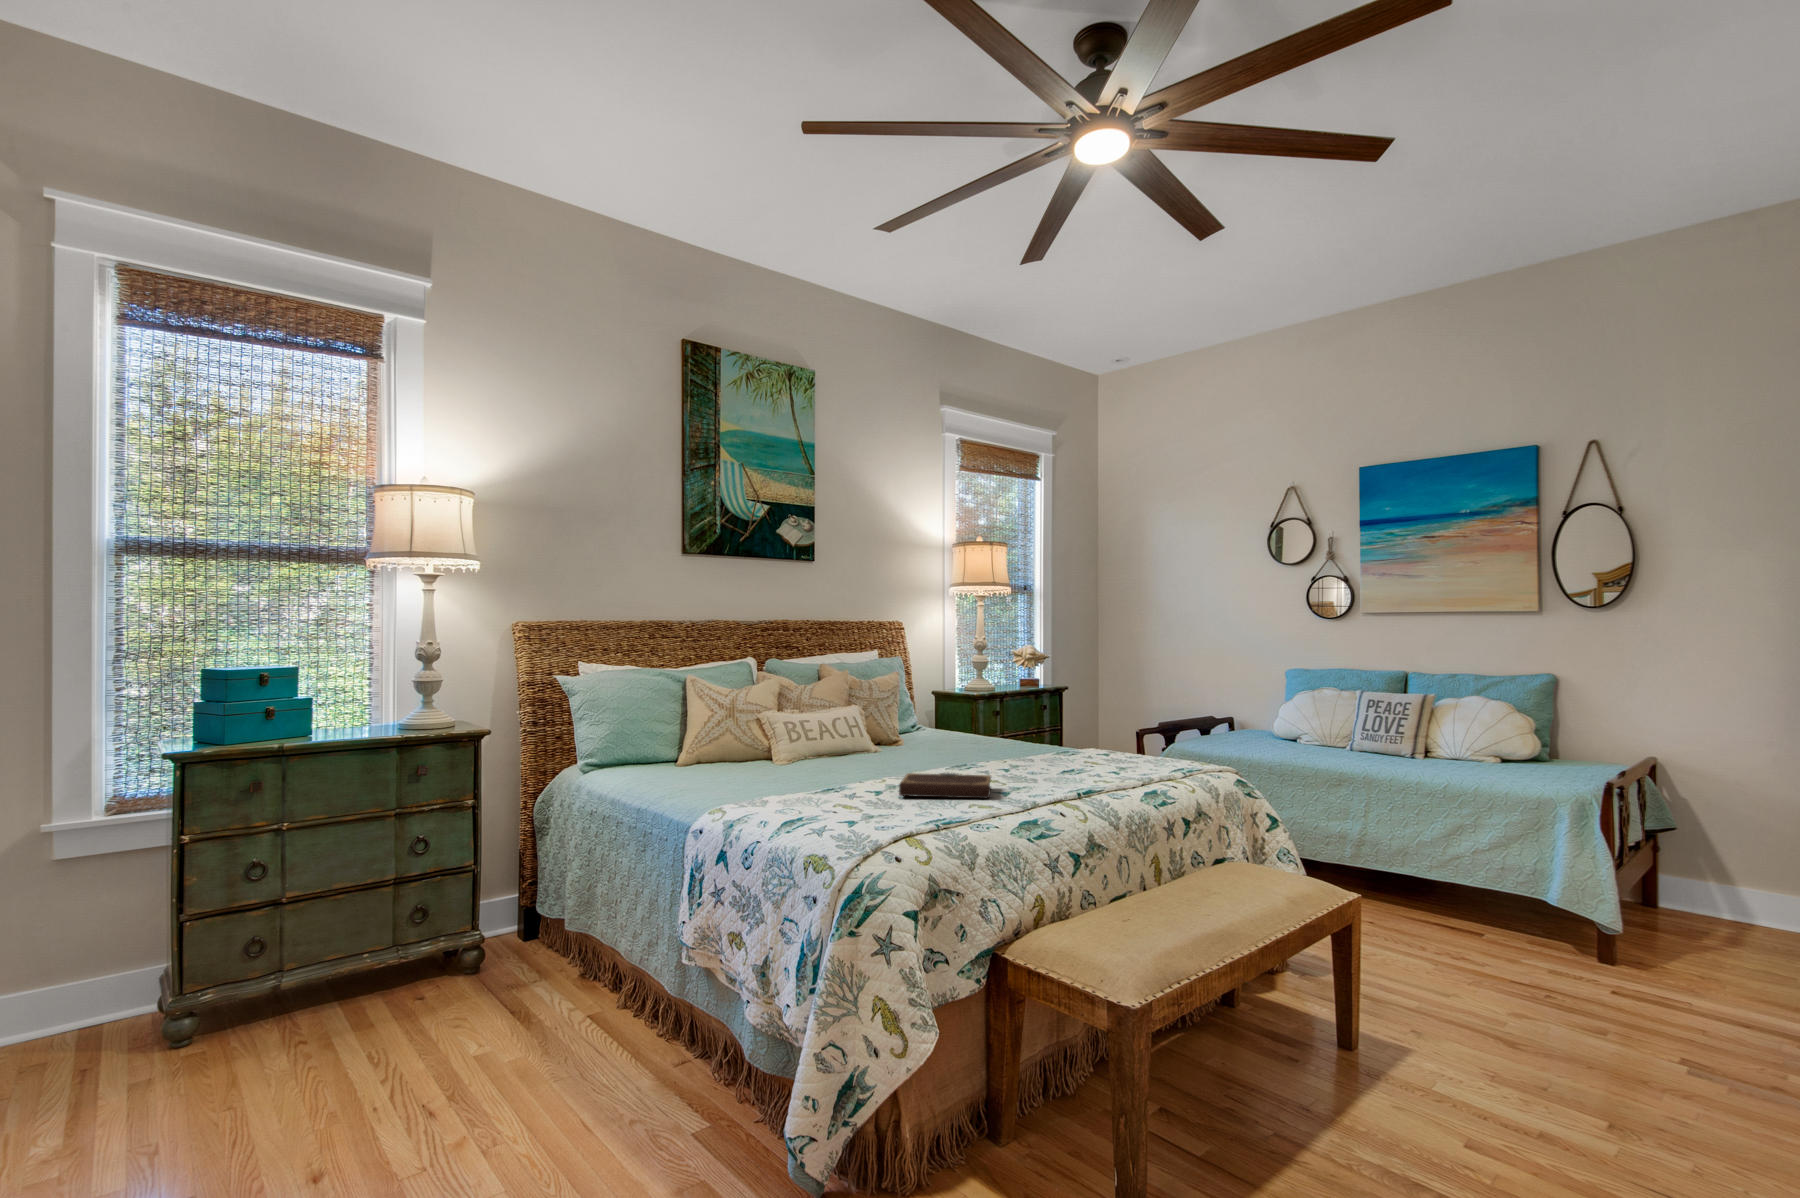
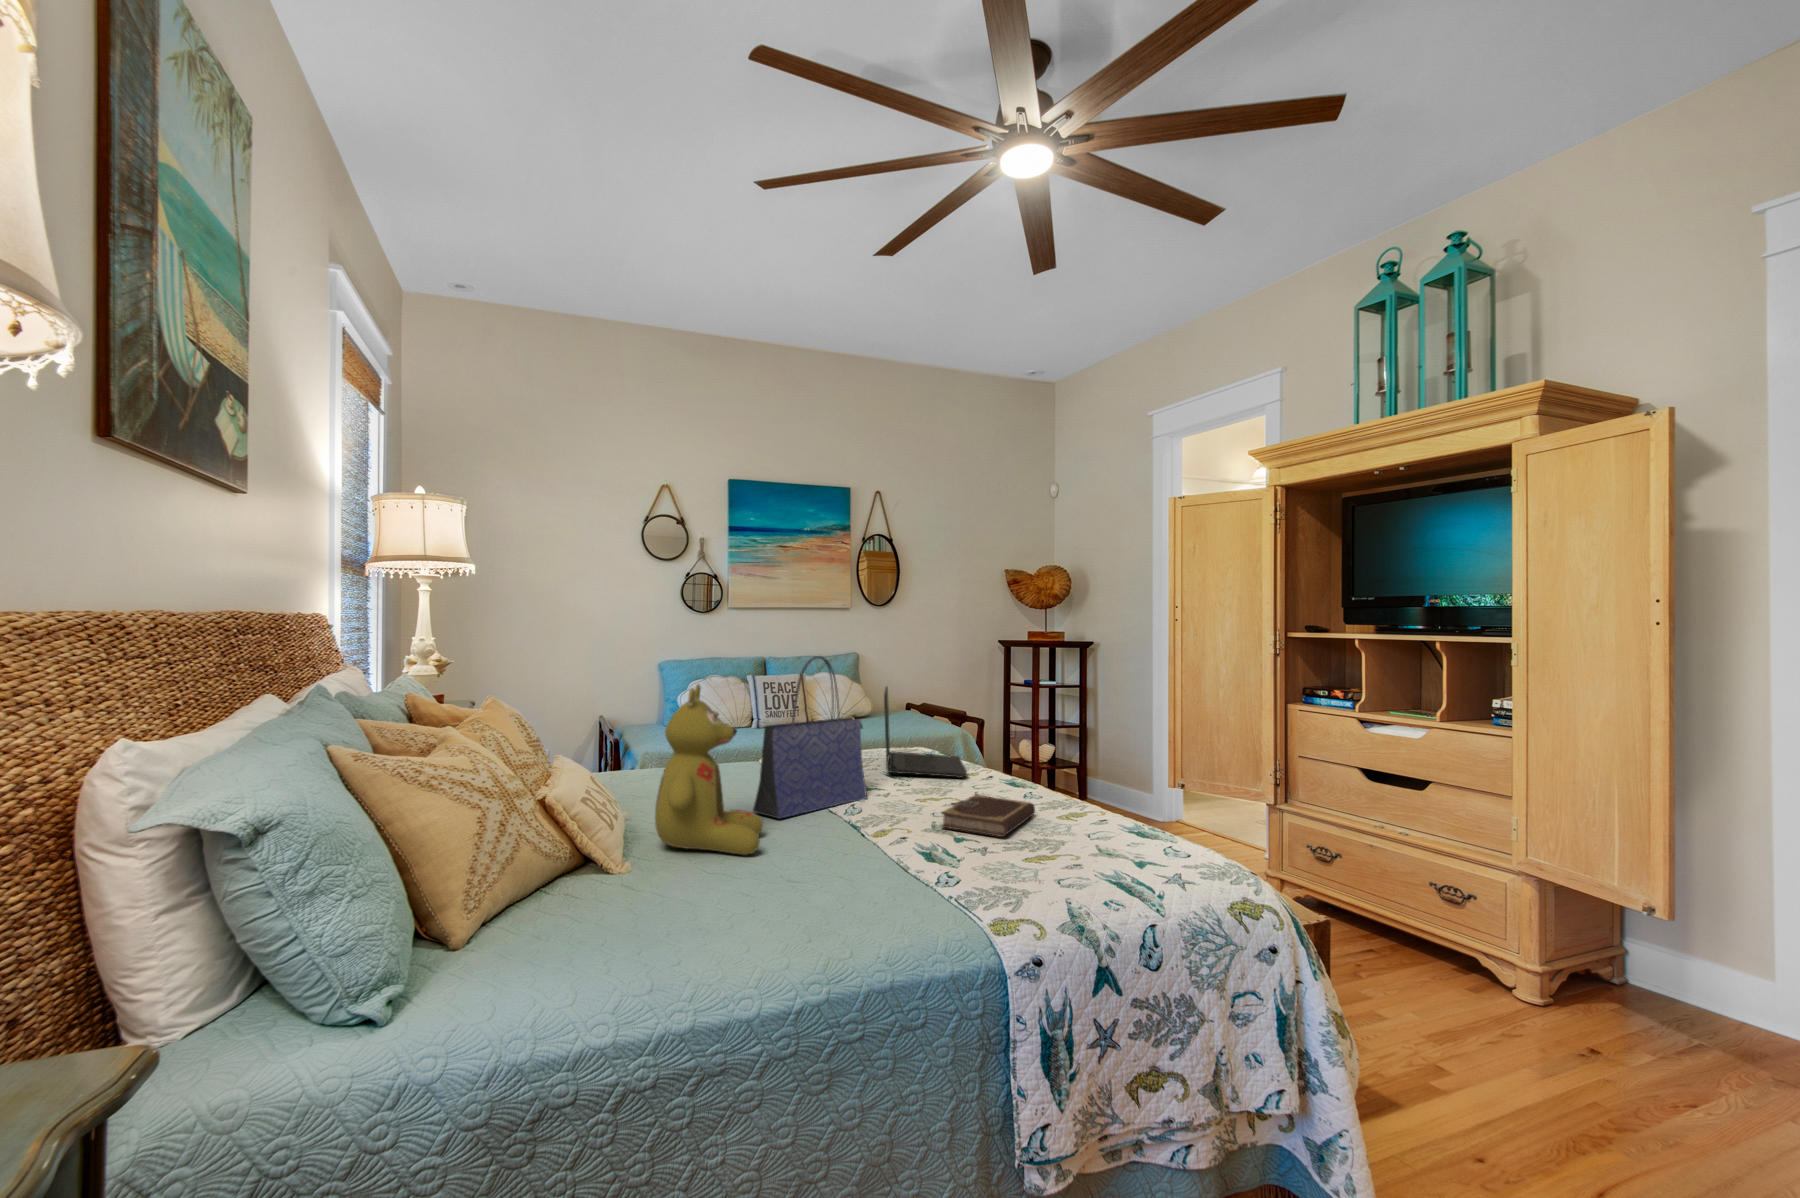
tote bag: none [877,649,989,772] -> present [753,656,867,819]
stuffed bear: none [759,665,839,771] -> present [655,684,763,855]
laptop: none [1062,686,1200,778] -> present [884,687,967,778]

